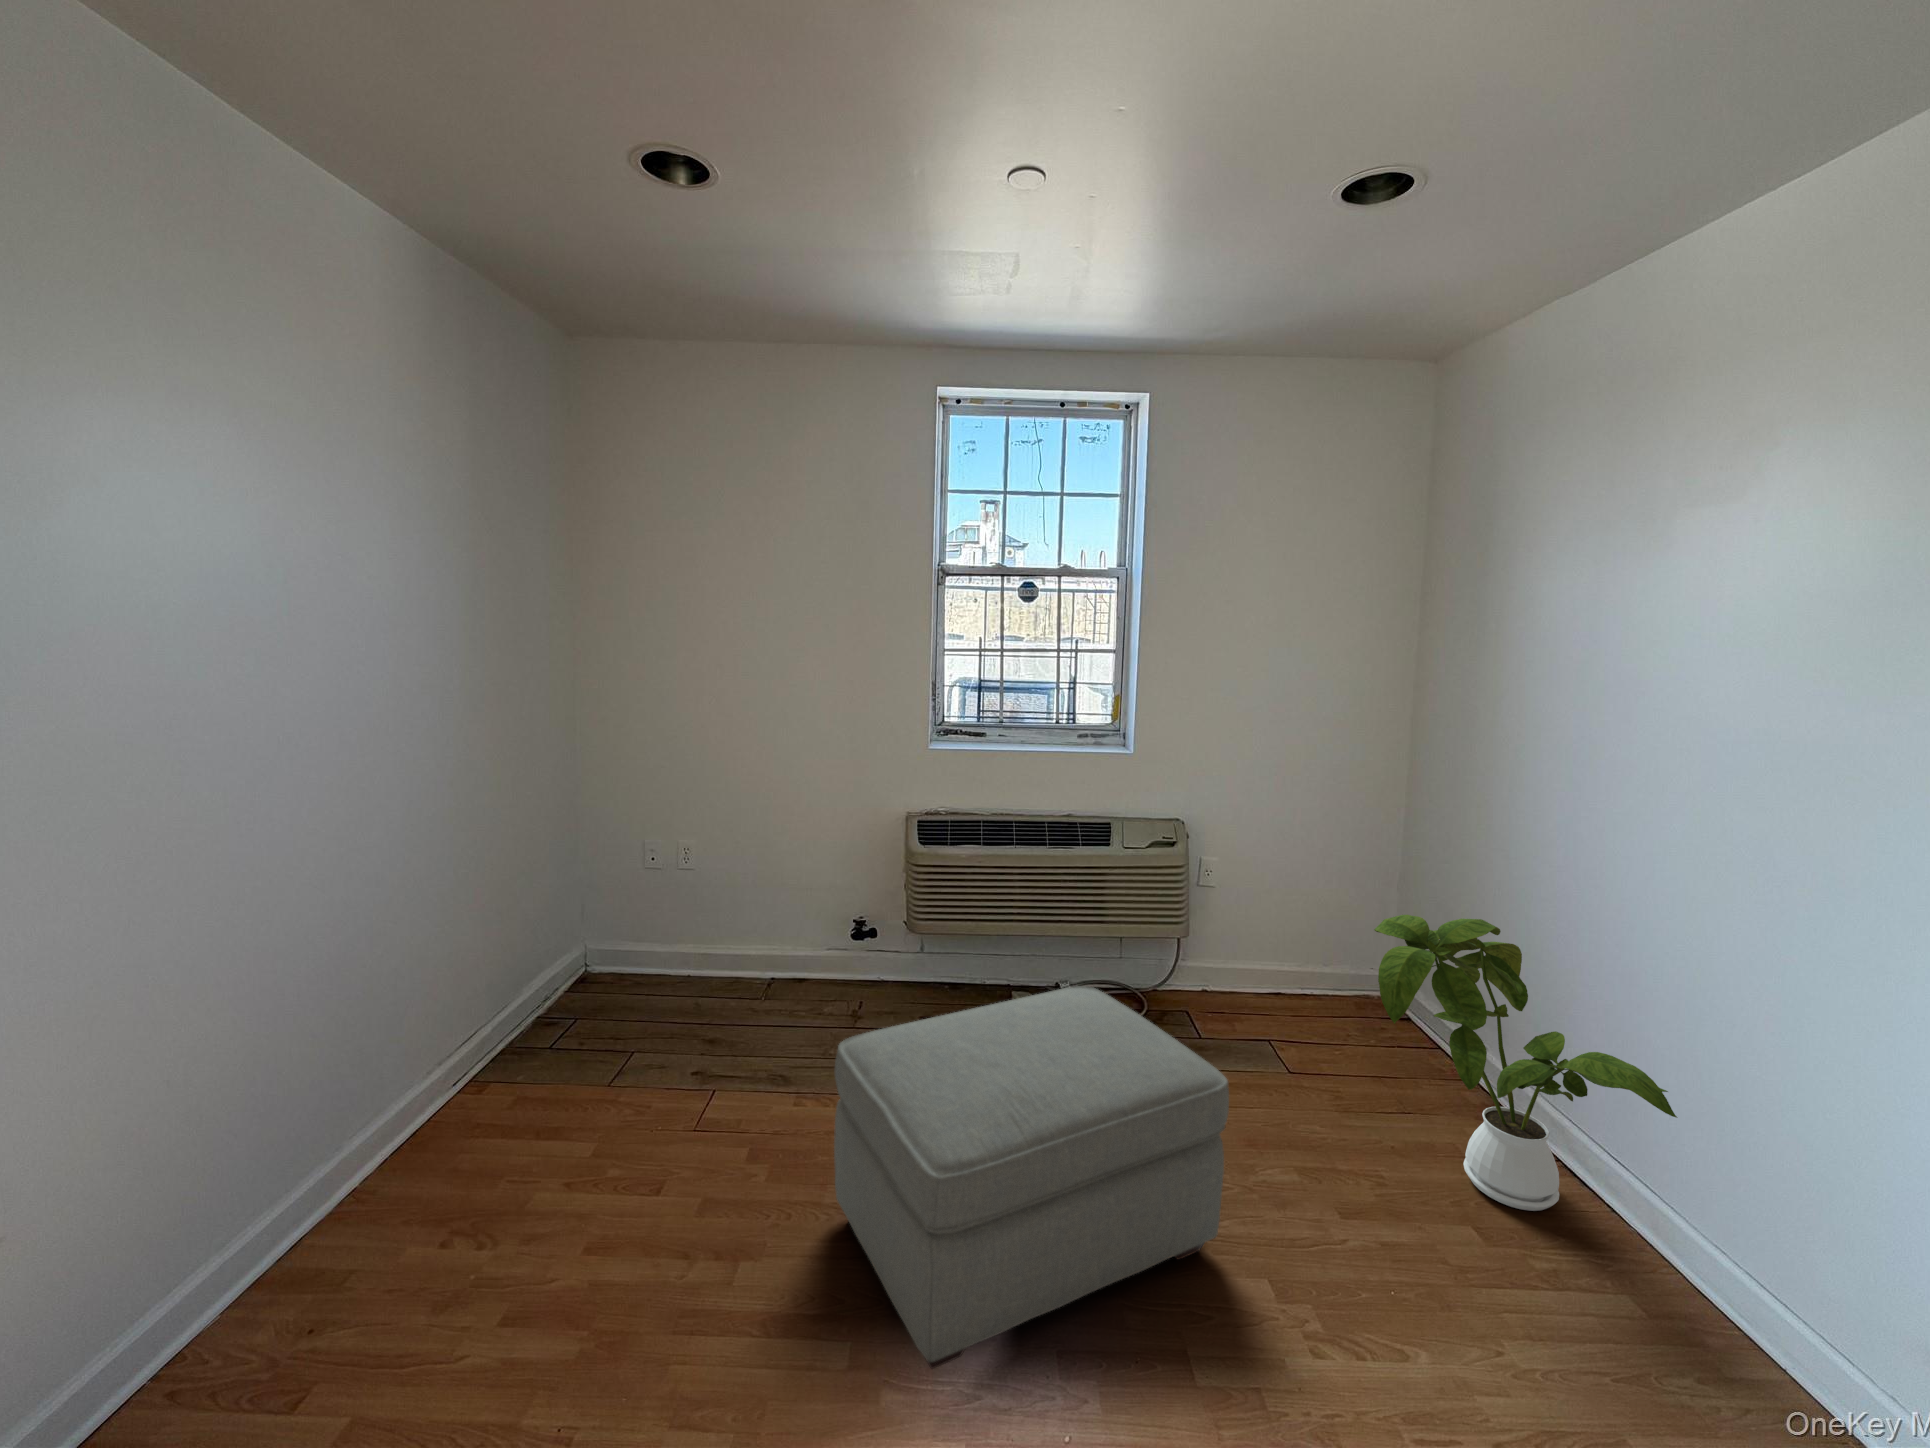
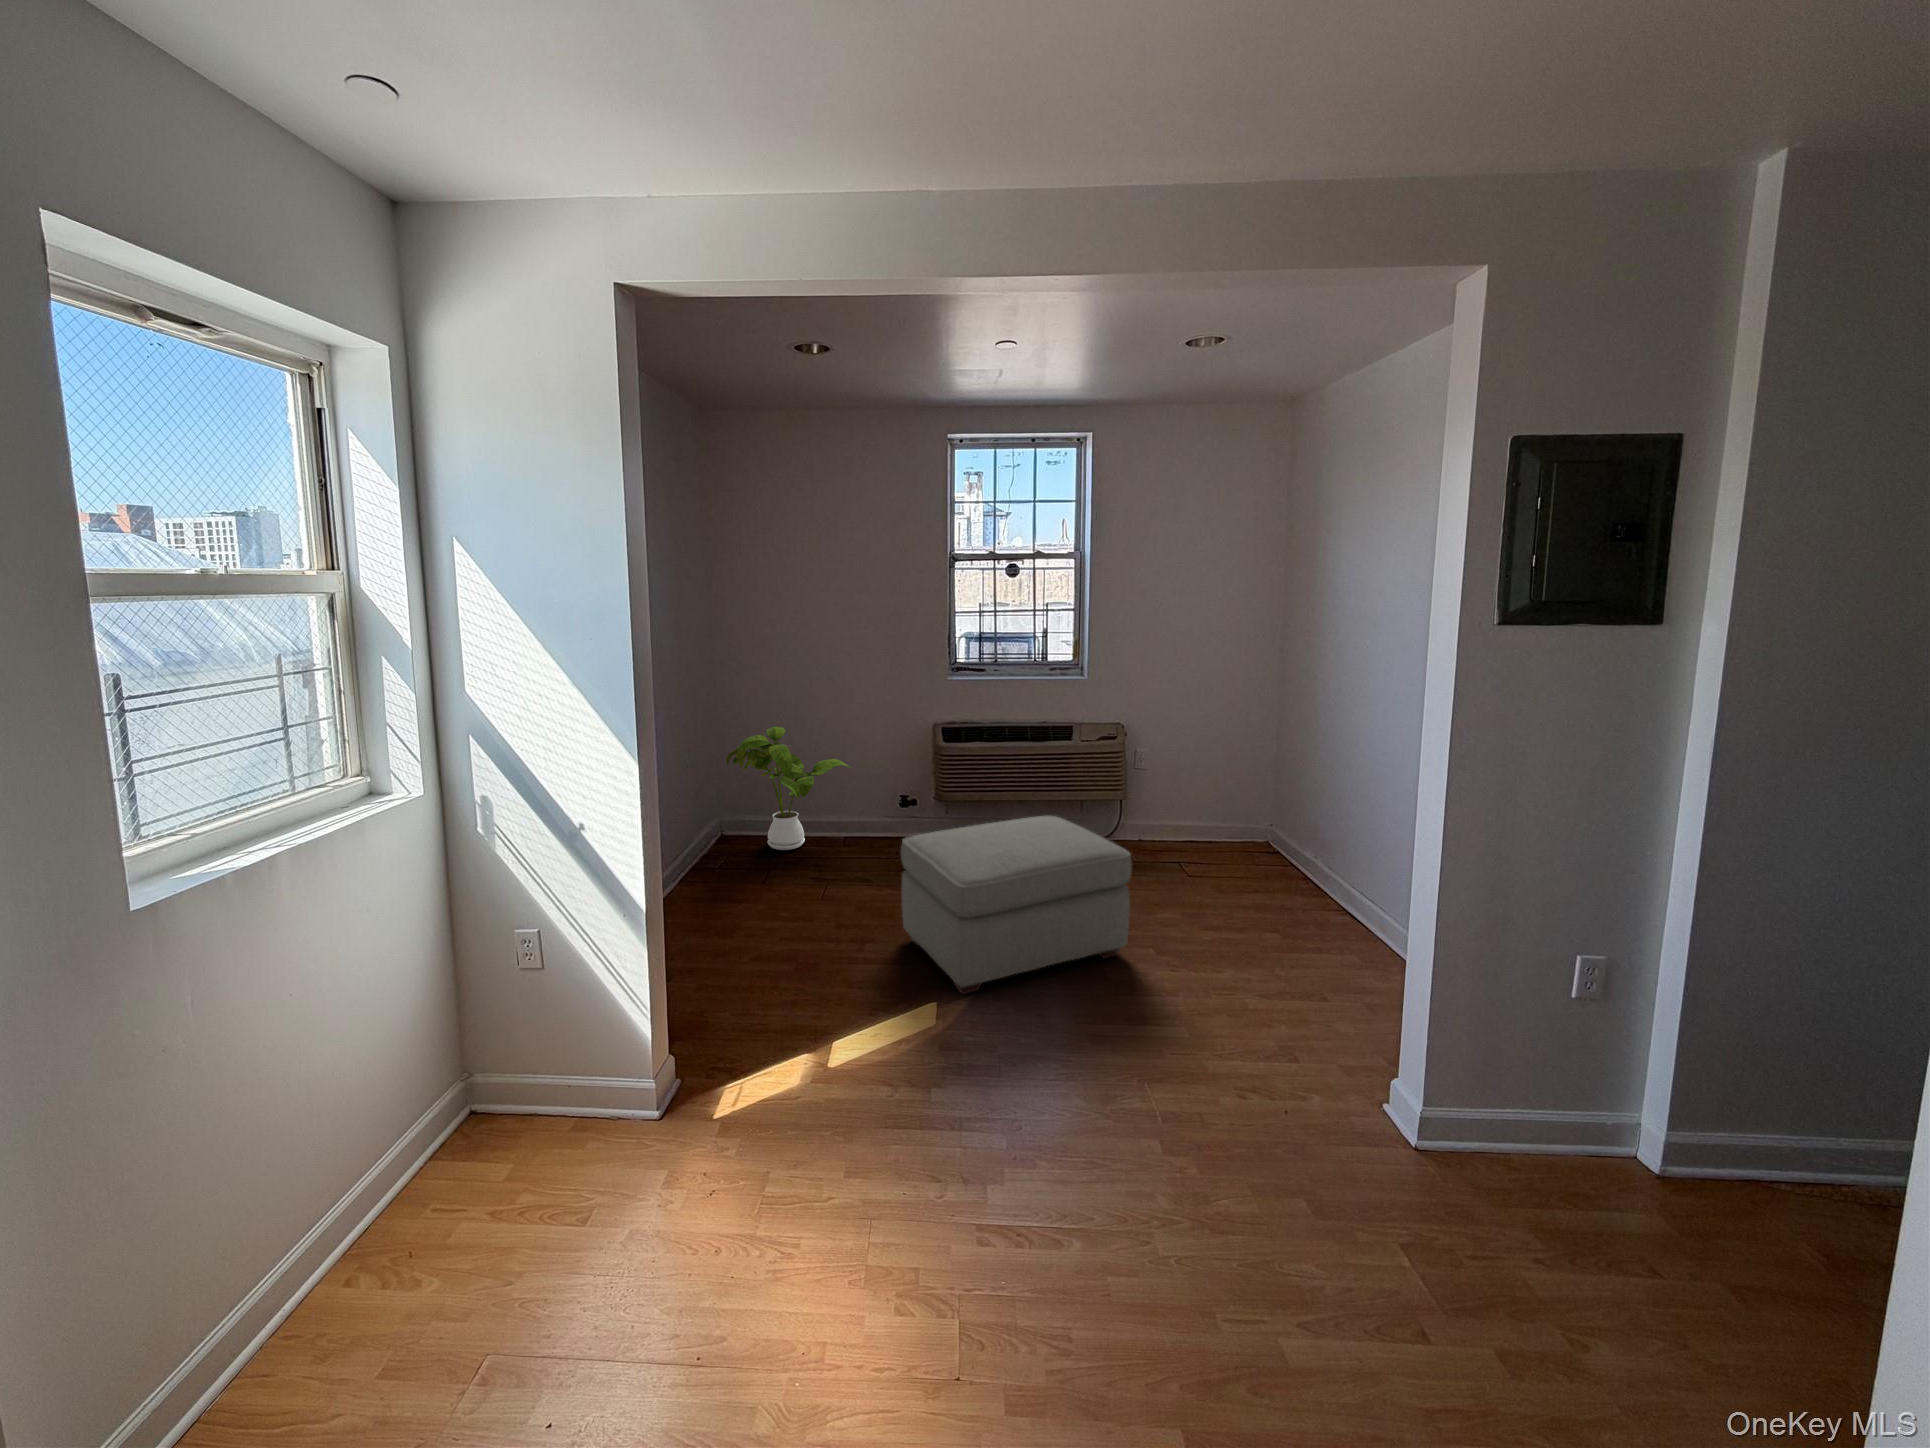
house plant: present [1374,915,1677,1211] -> present [726,727,851,850]

